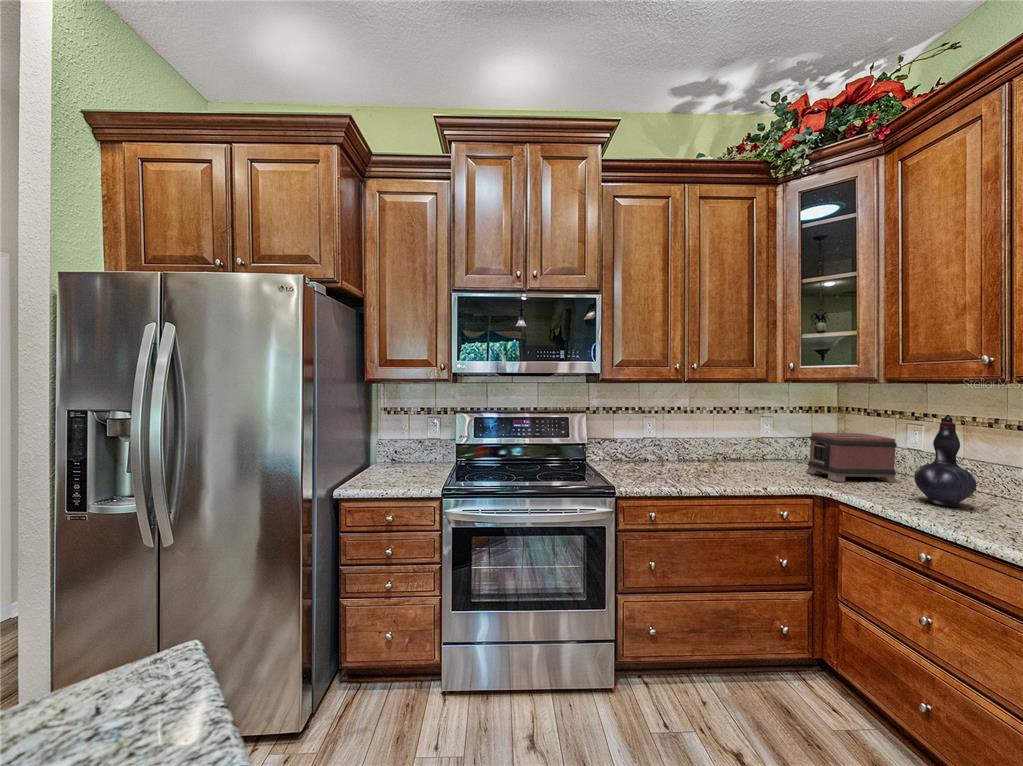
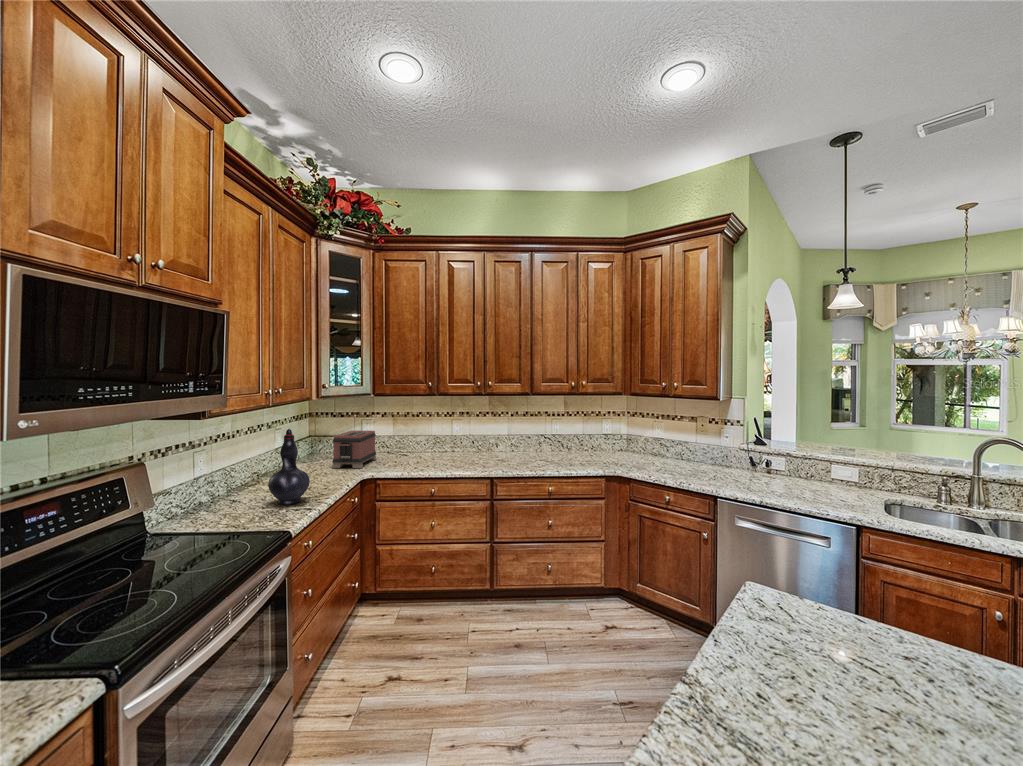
decorative vase: present [914,415,977,507] -> present [268,429,310,505]

